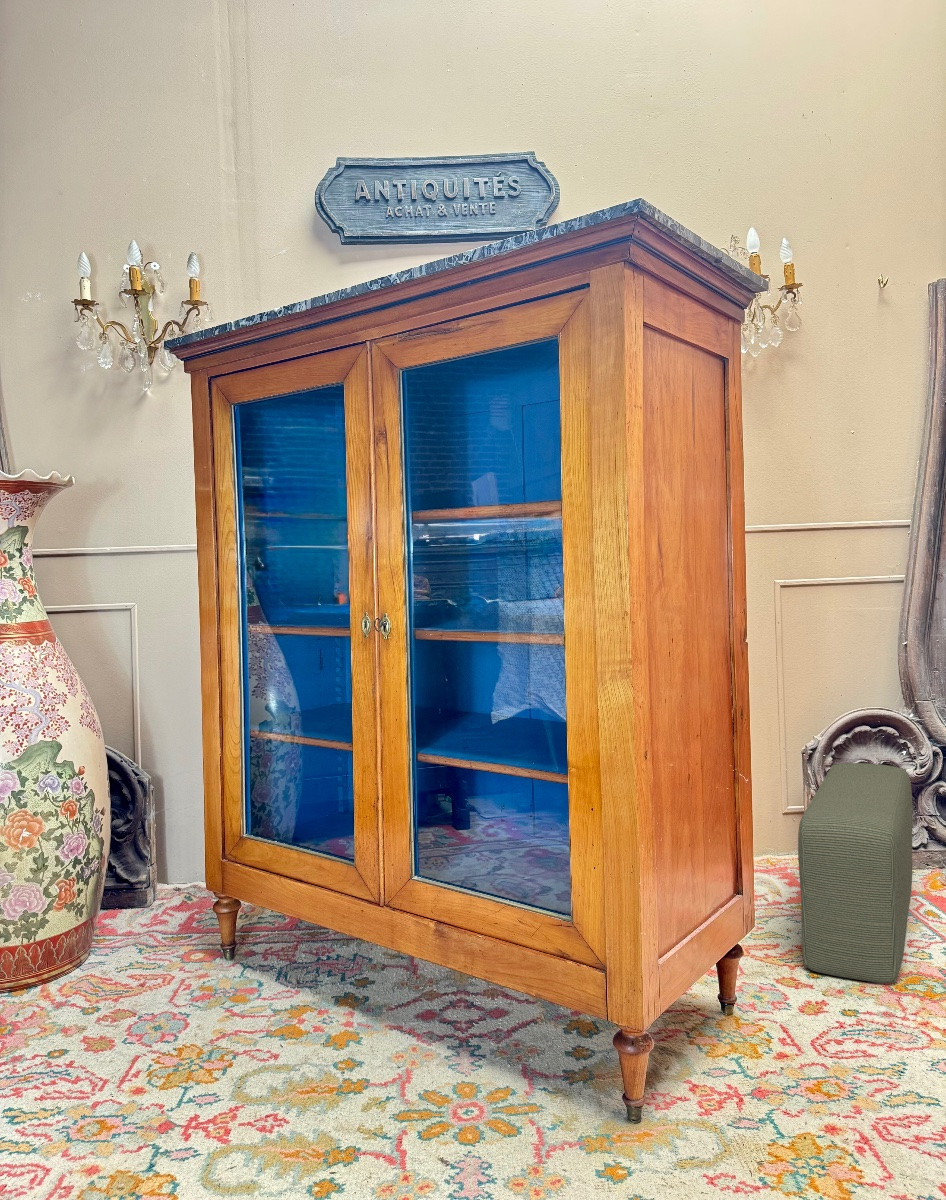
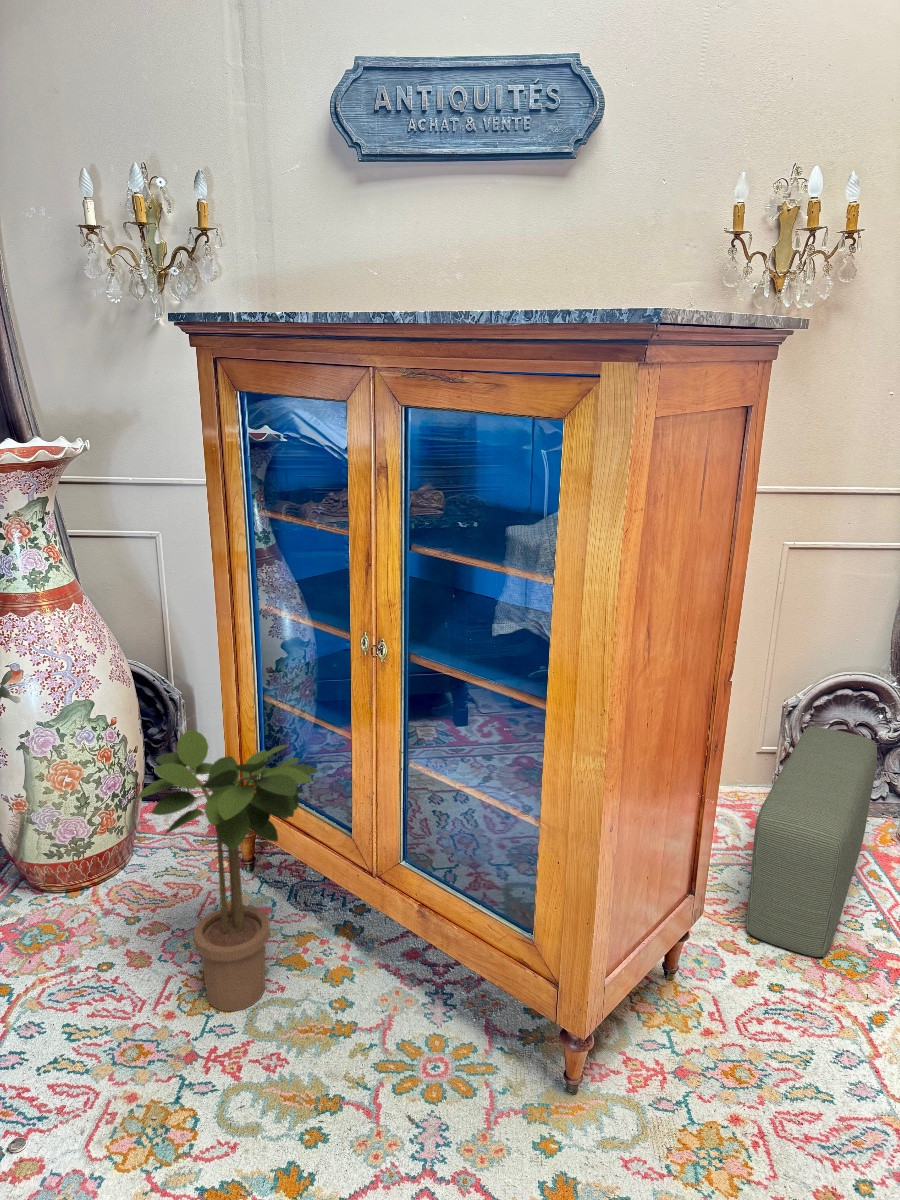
potted plant: none [108,736,317,1080] -> present [137,730,318,1011]

